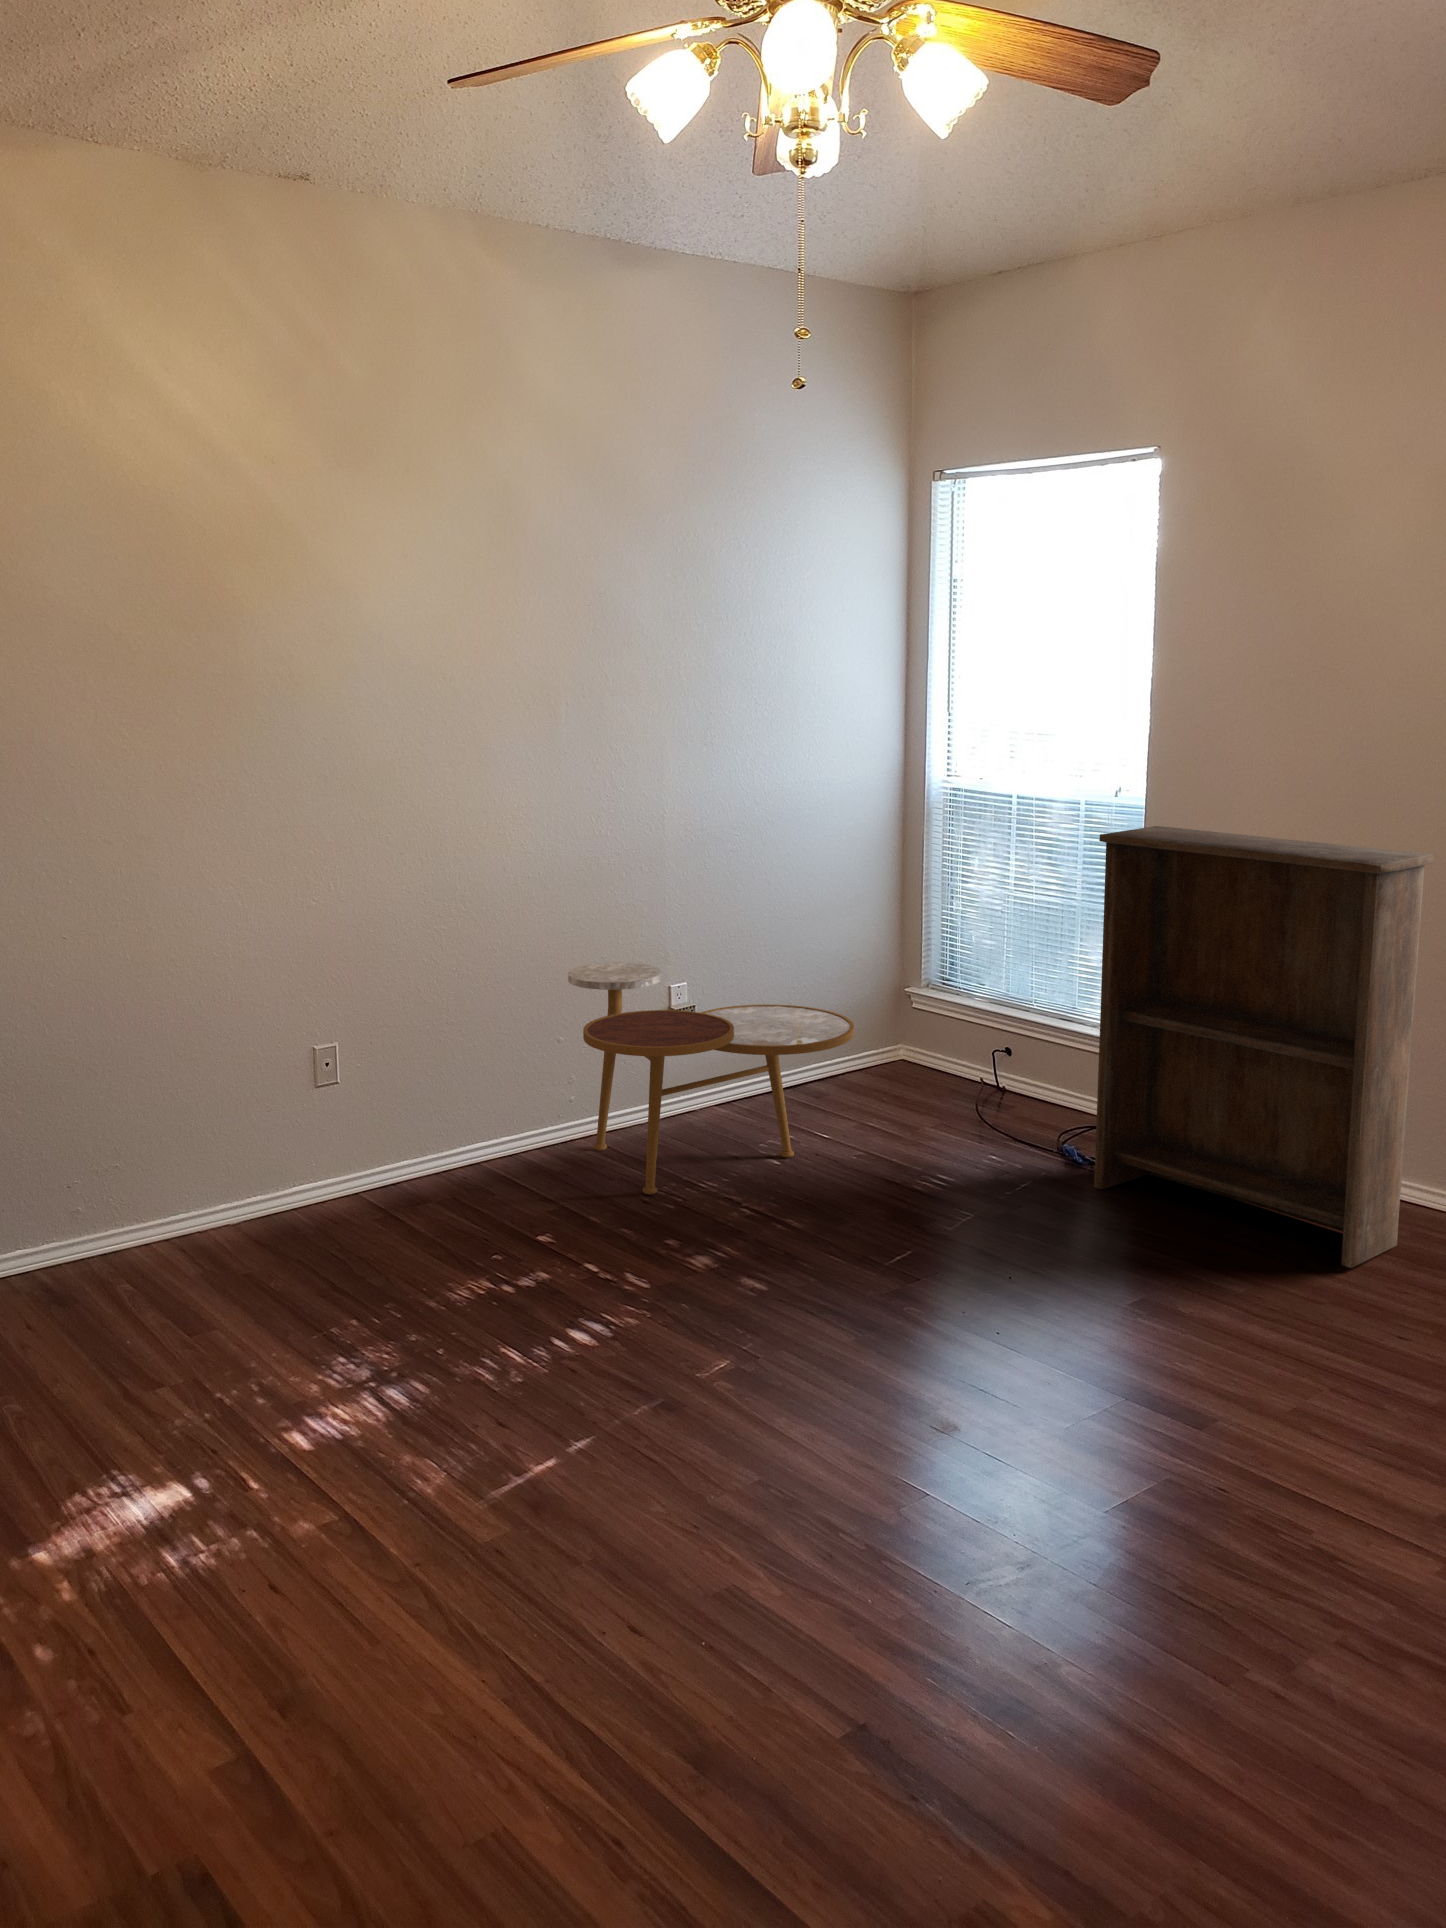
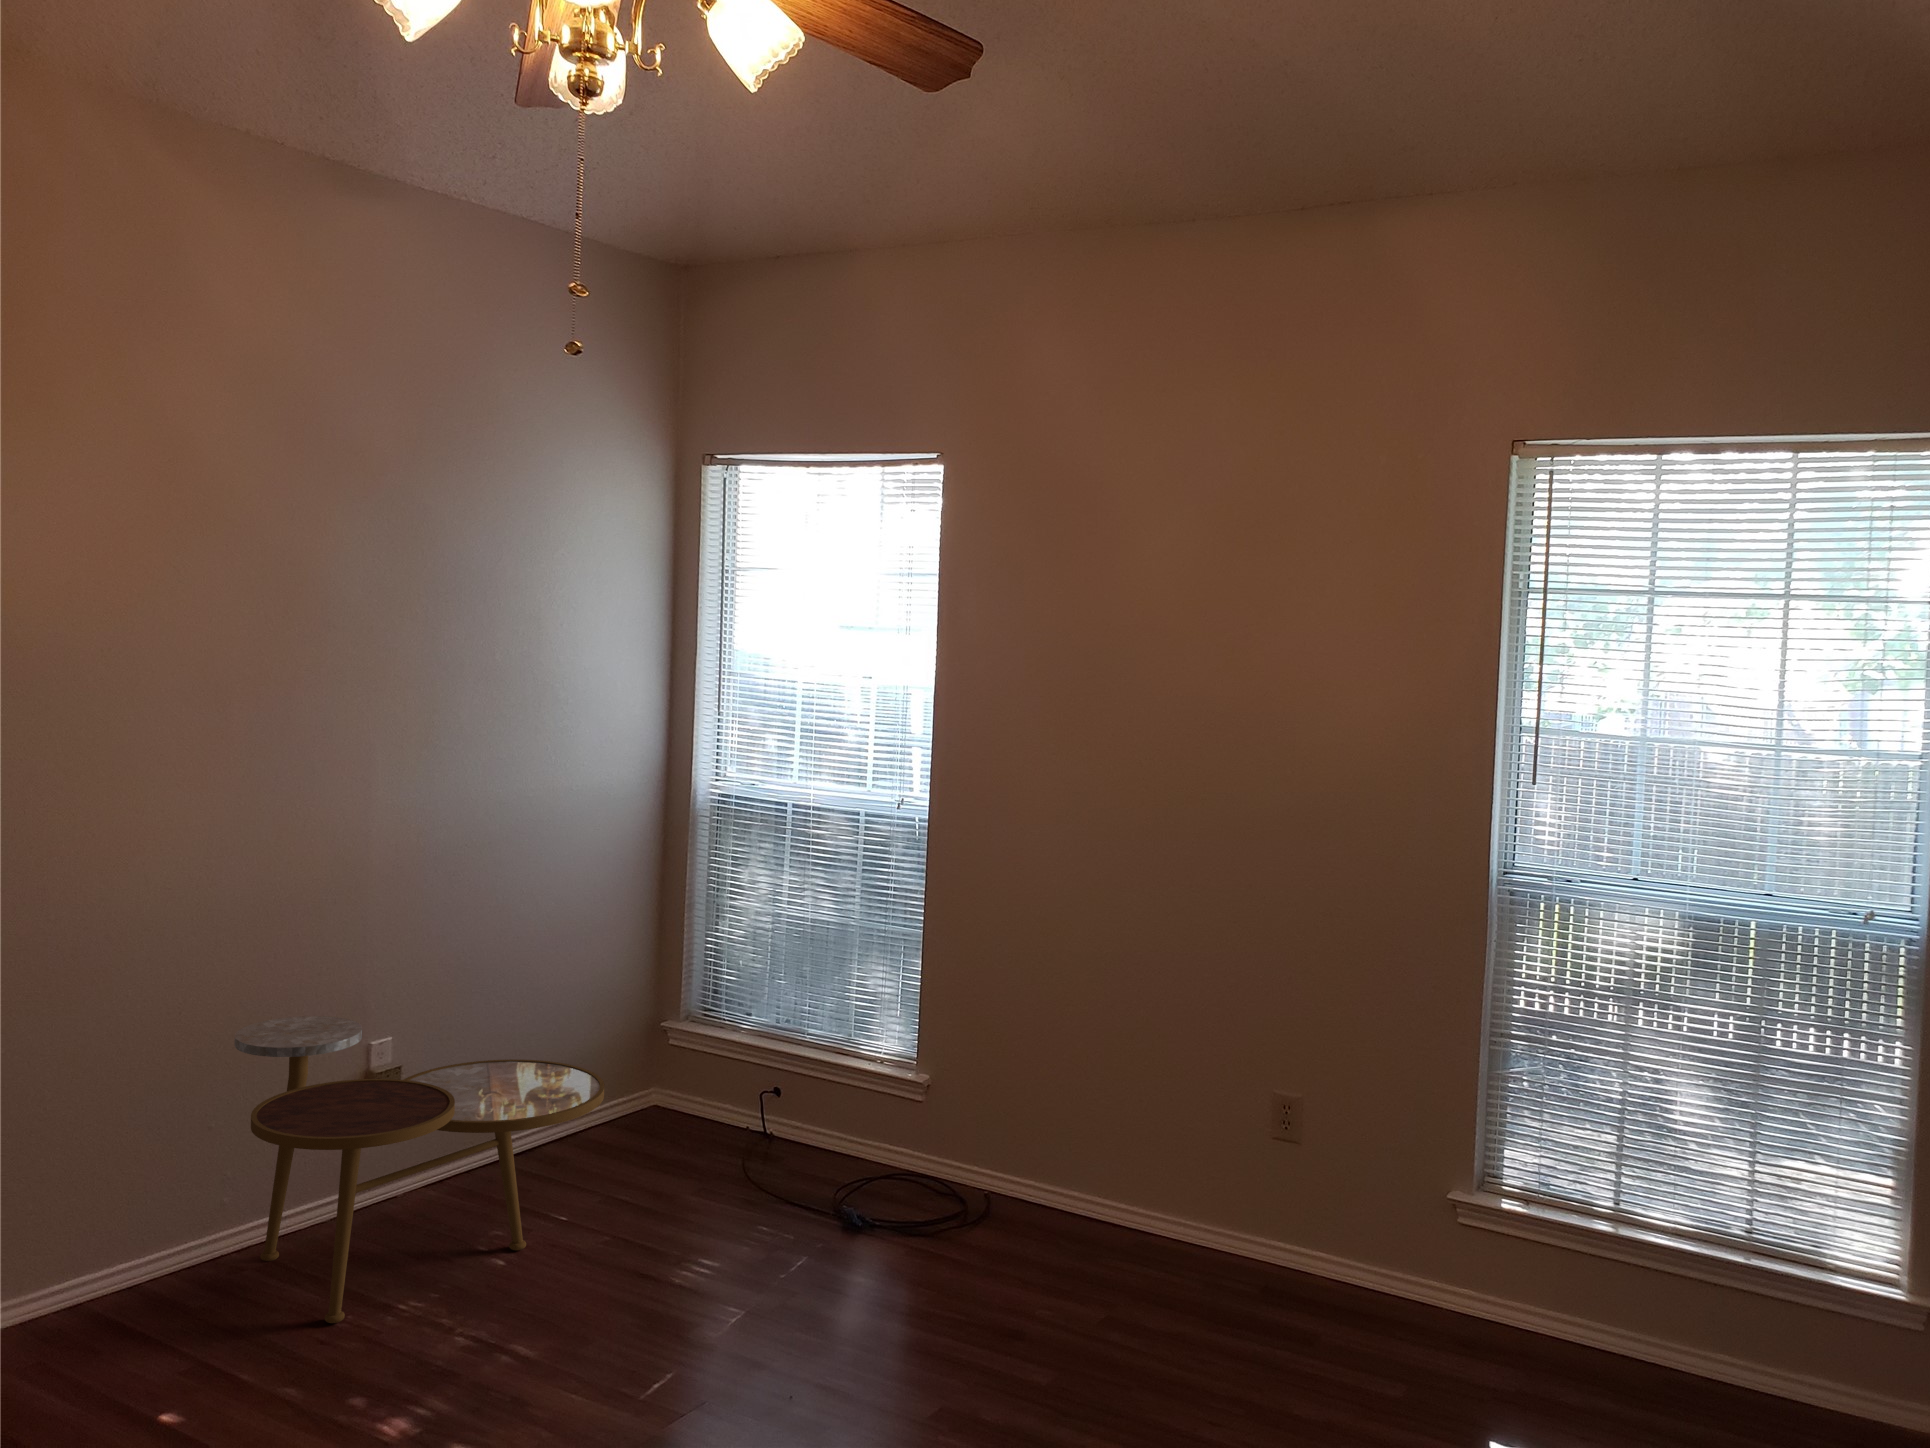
bookshelf: present [1094,826,1434,1268] -> none [878,851,1223,1339]

